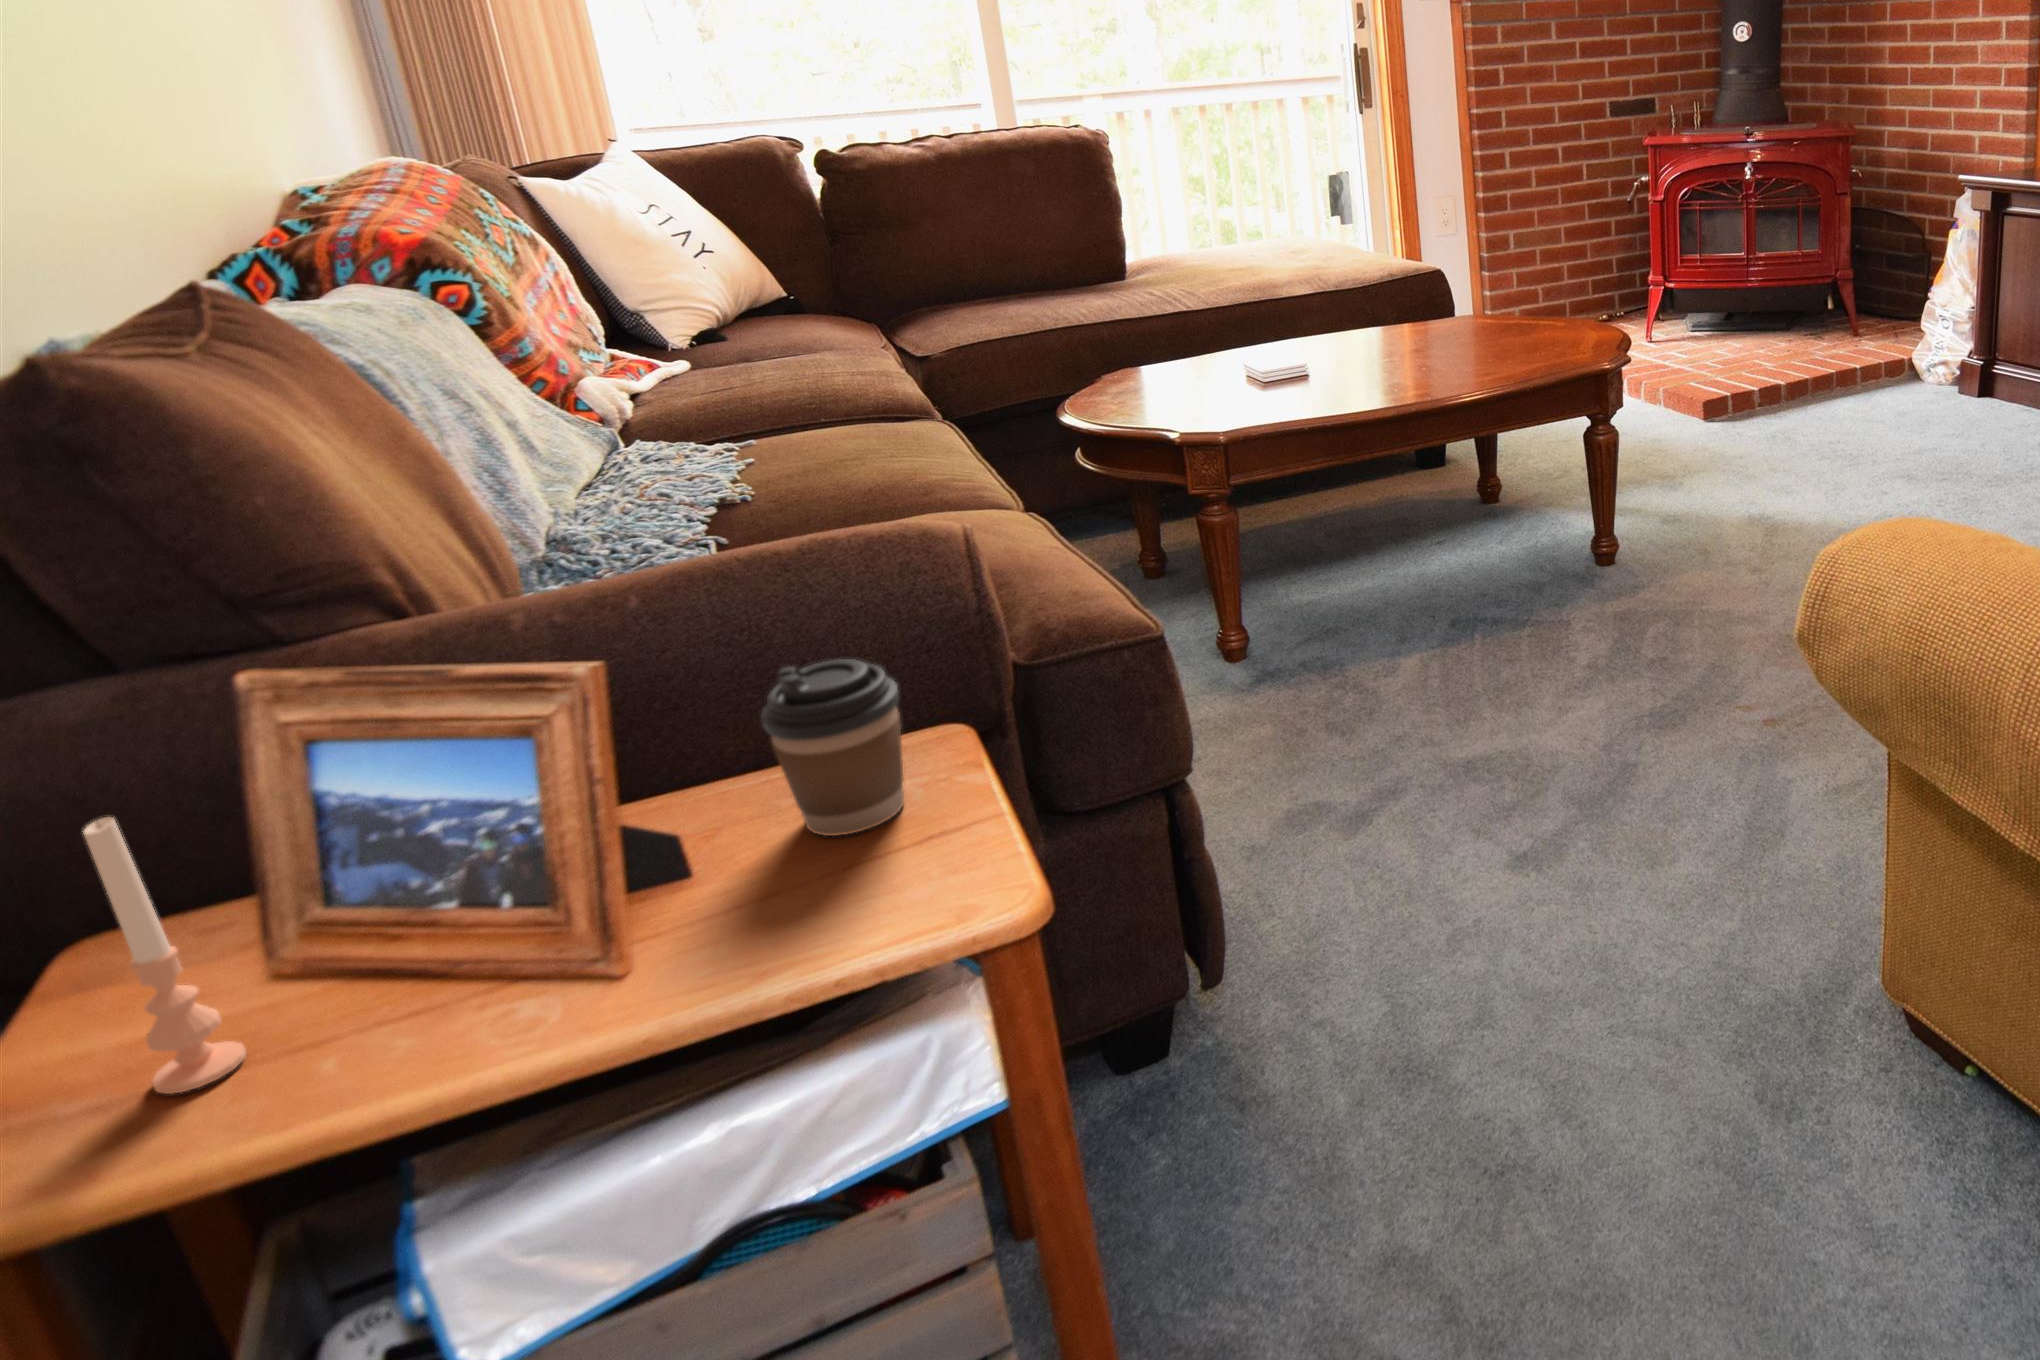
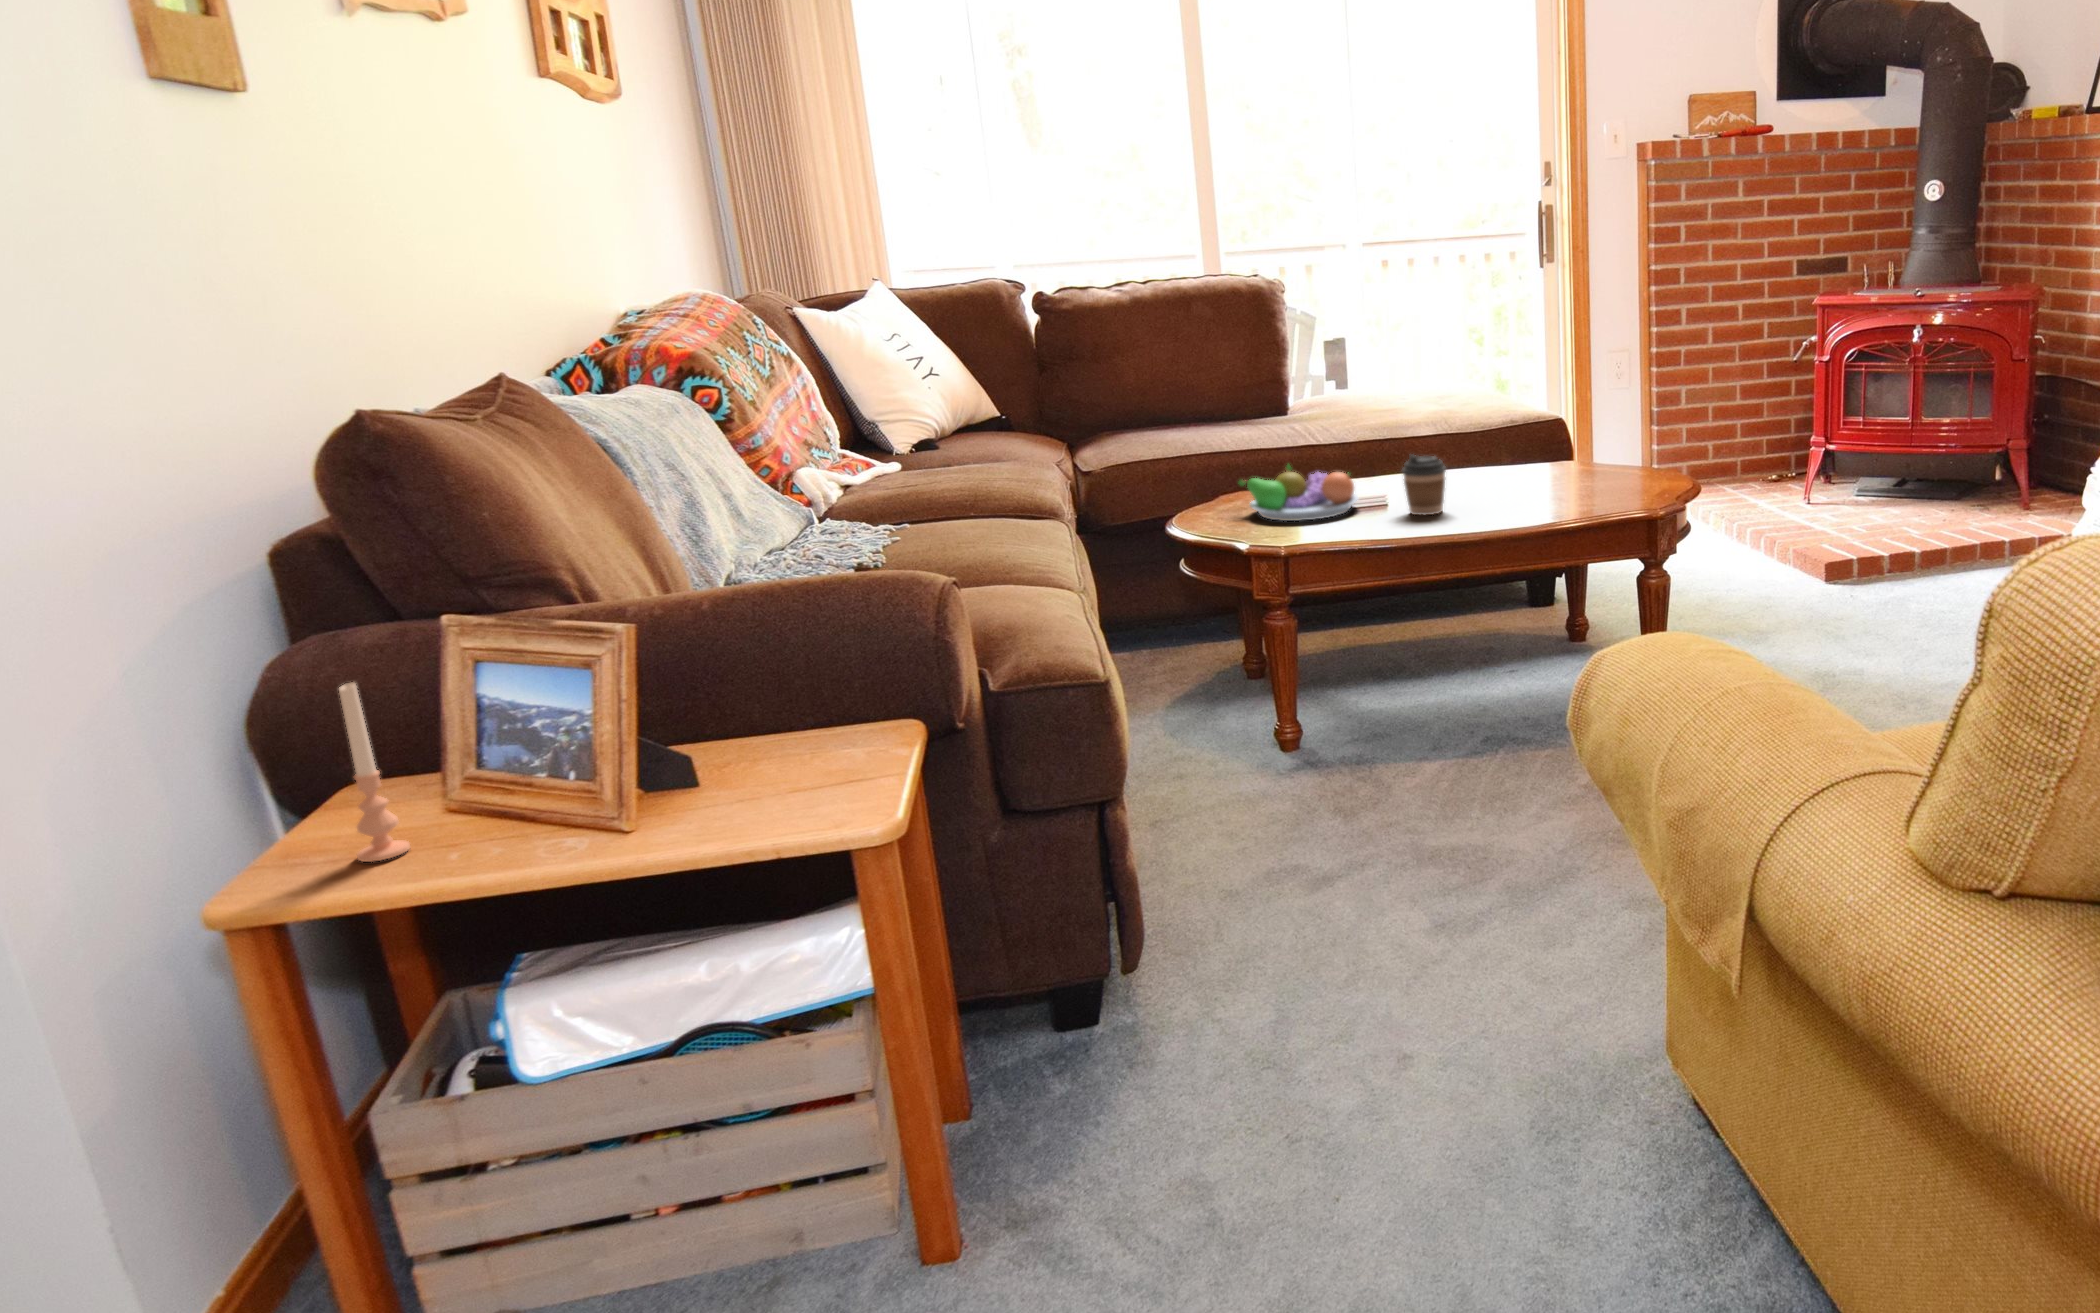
fruit bowl: none [1135,338,1275,403] -> present [1239,465,1358,521]
coffee cup: present [761,659,904,836] -> present [1402,455,1446,515]

